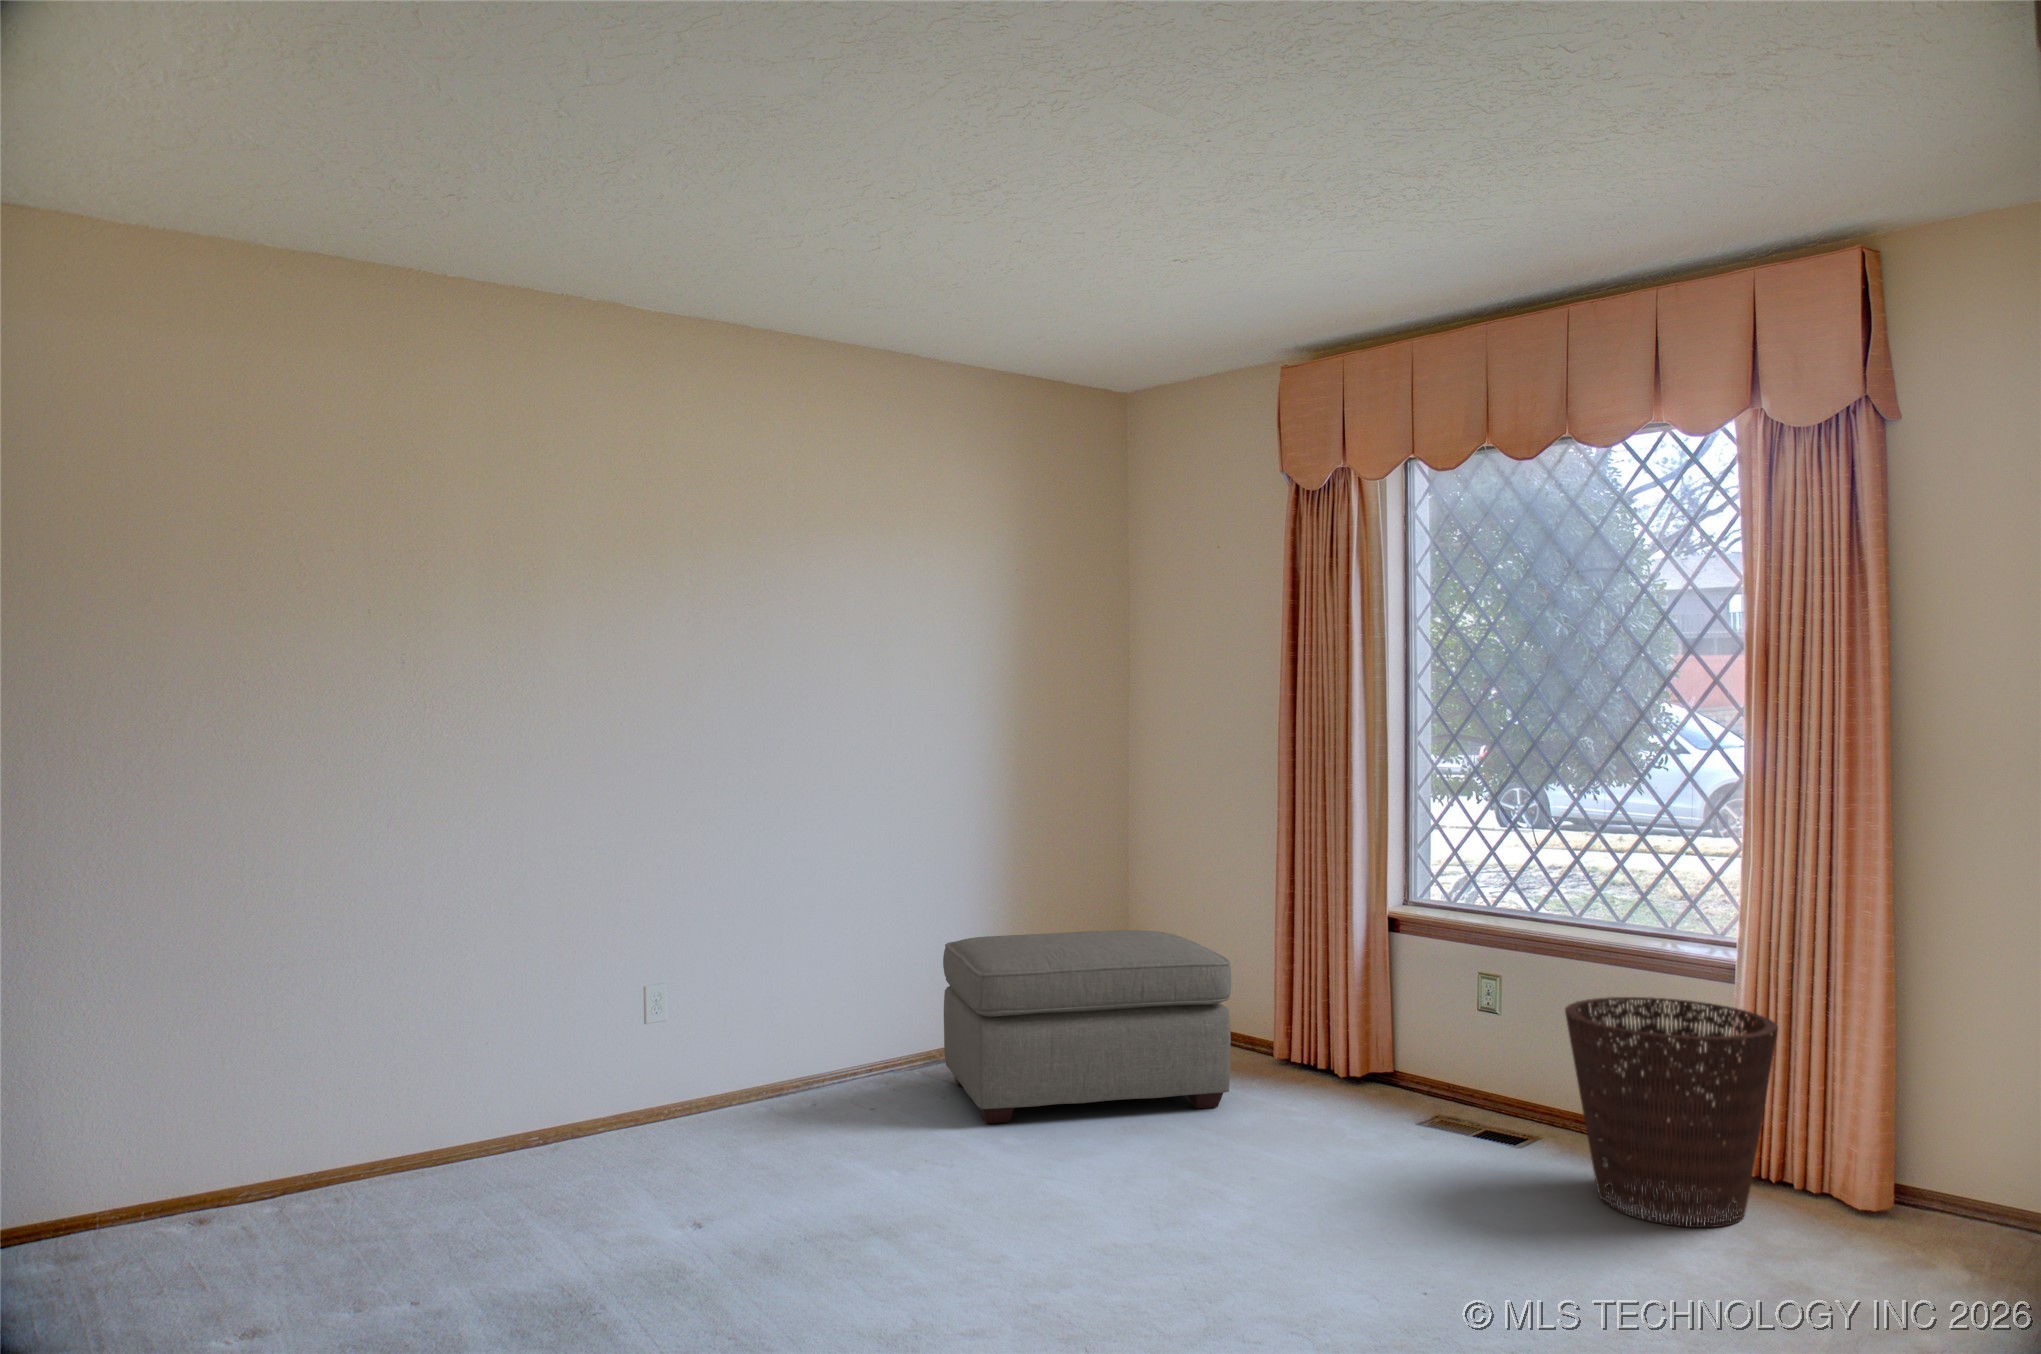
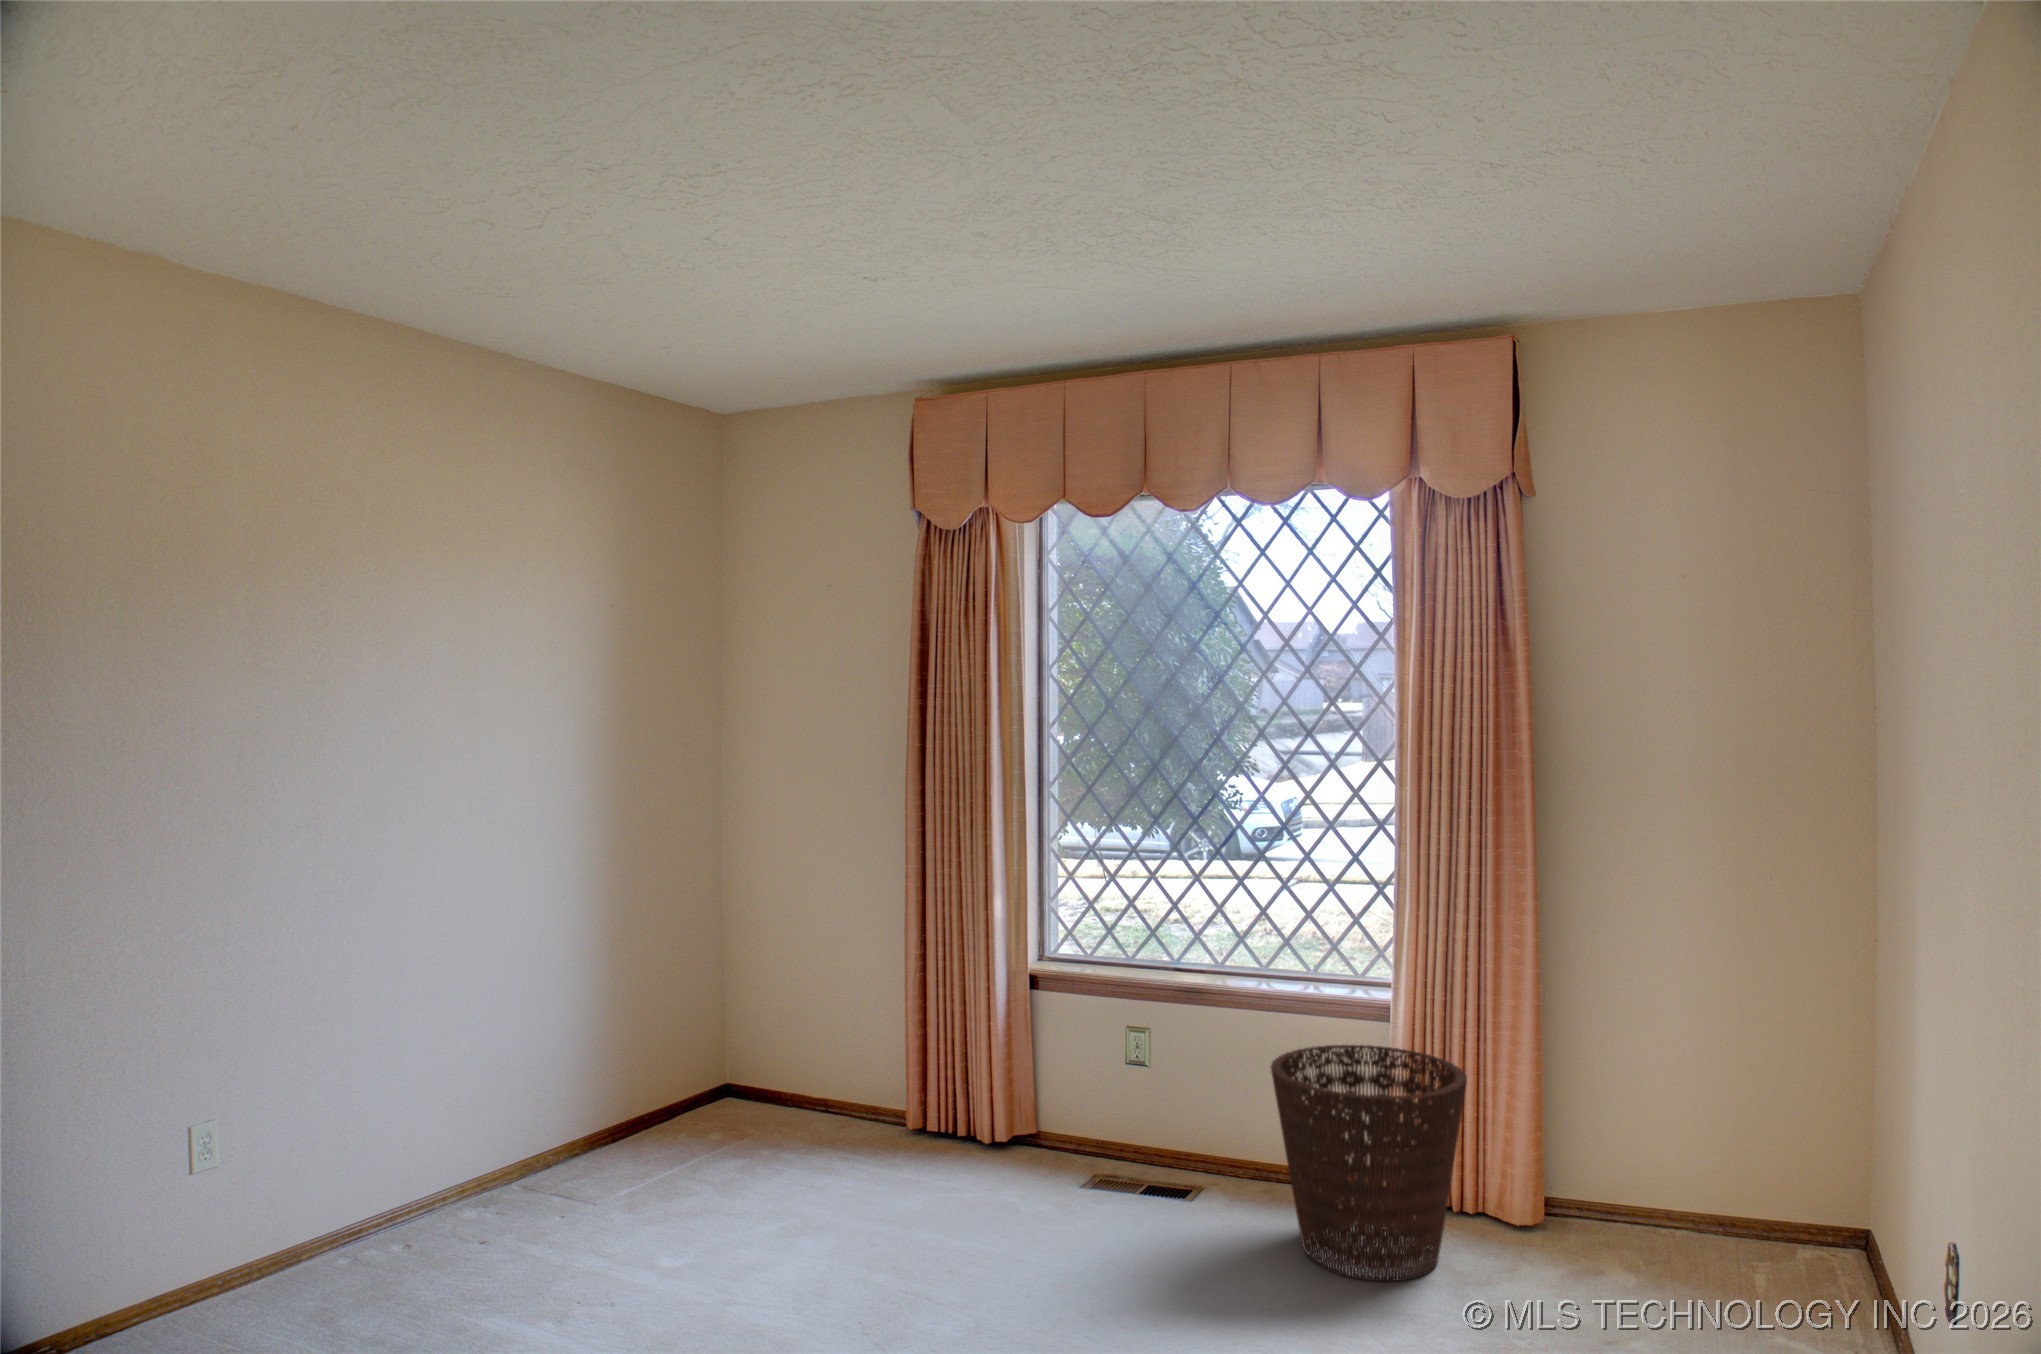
ottoman: present [943,930,1231,1123] -> none [543,1012,898,1287]

